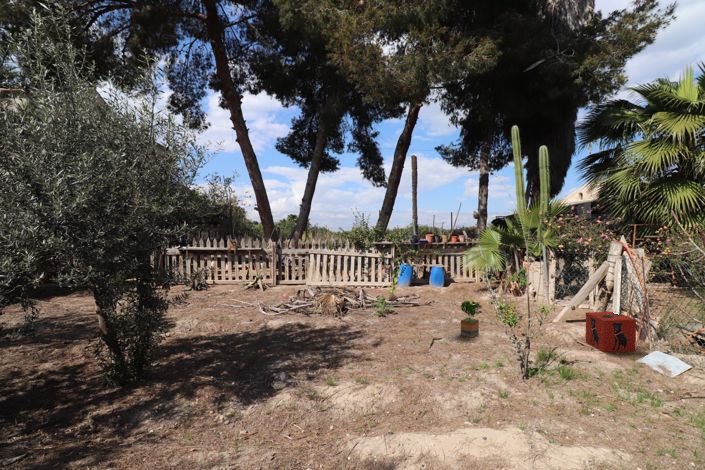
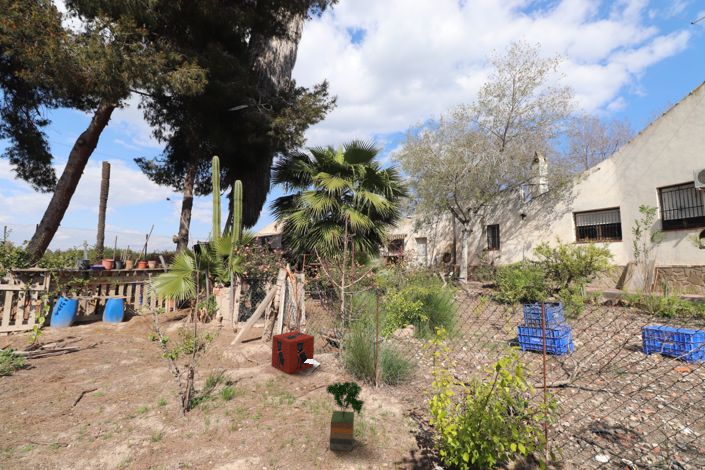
potted tree: present [461,301,482,338] -> present [326,382,364,451]

